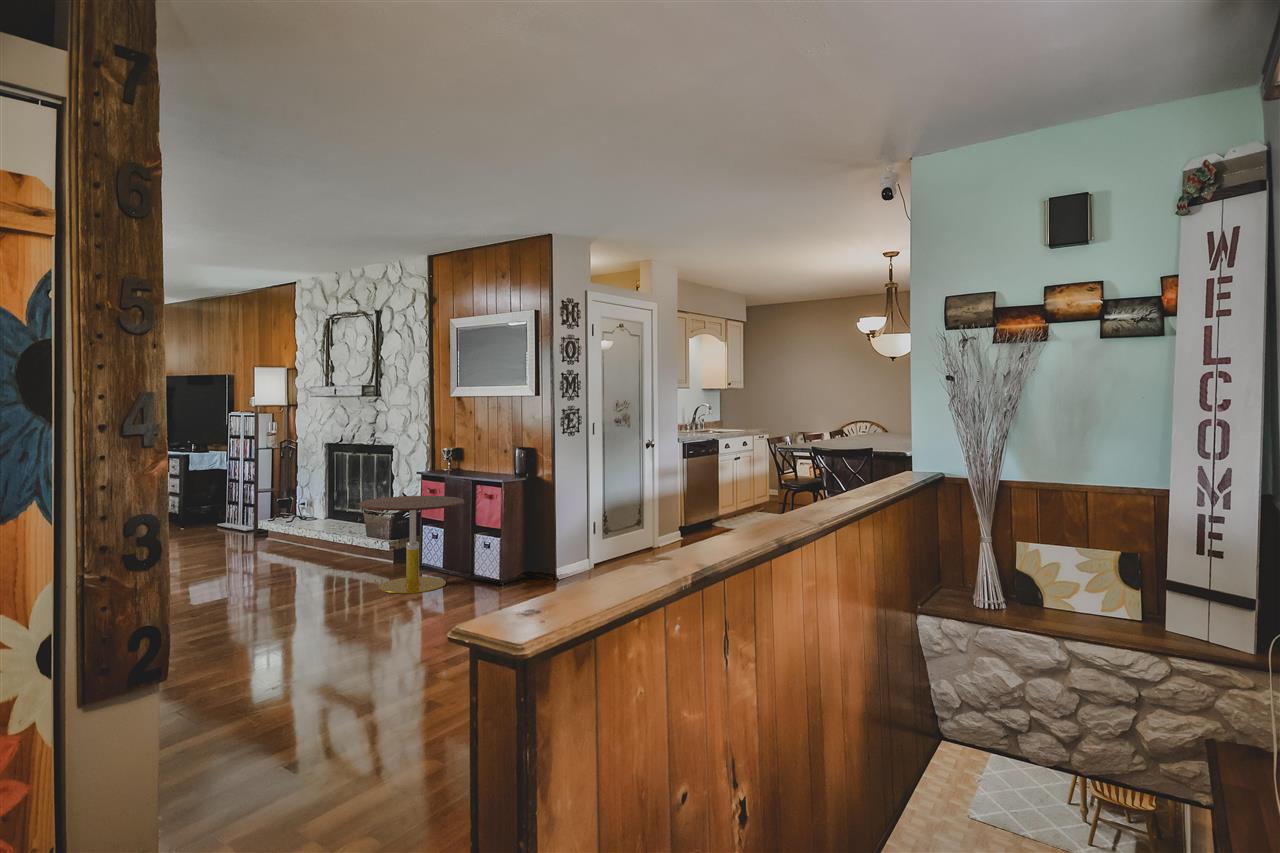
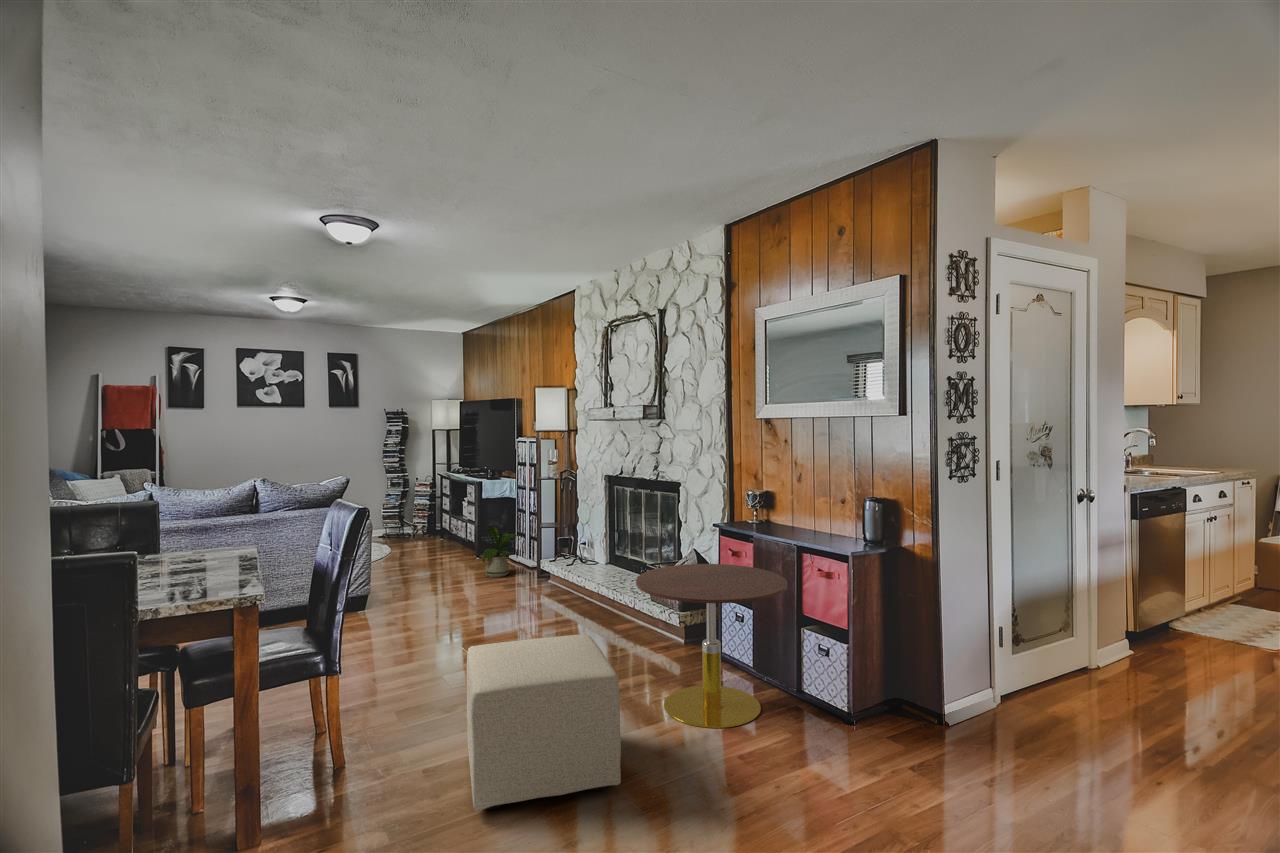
house plant: none [193,491,237,538] -> present [482,526,518,577]
ottoman: none [235,536,352,633] -> present [467,635,621,811]

